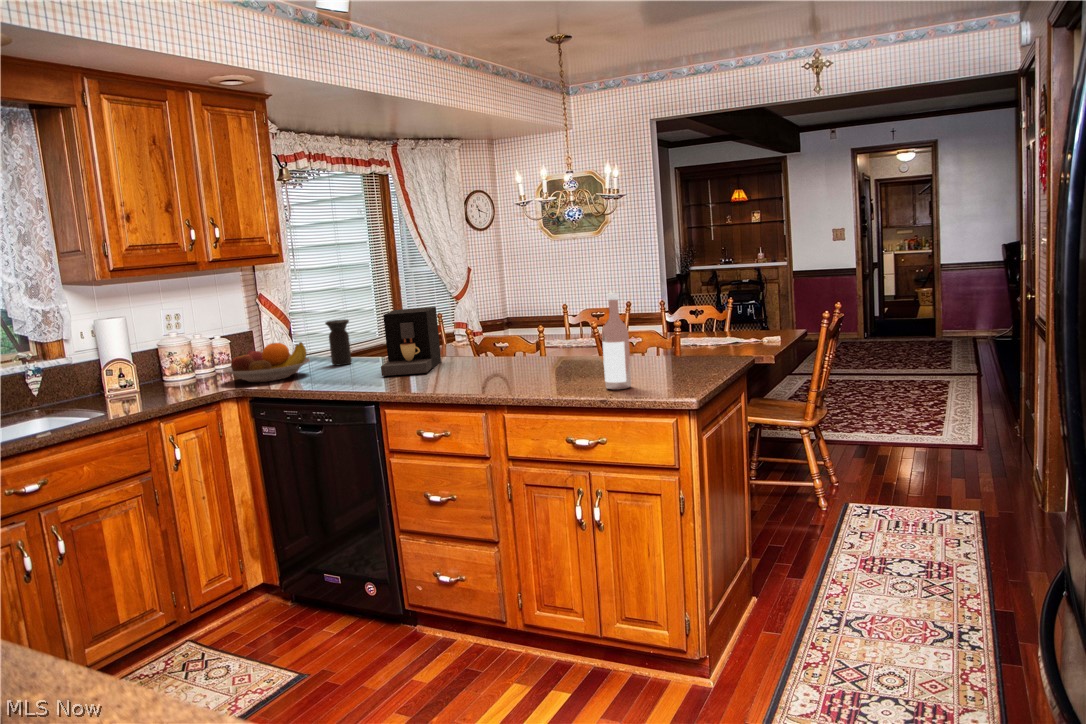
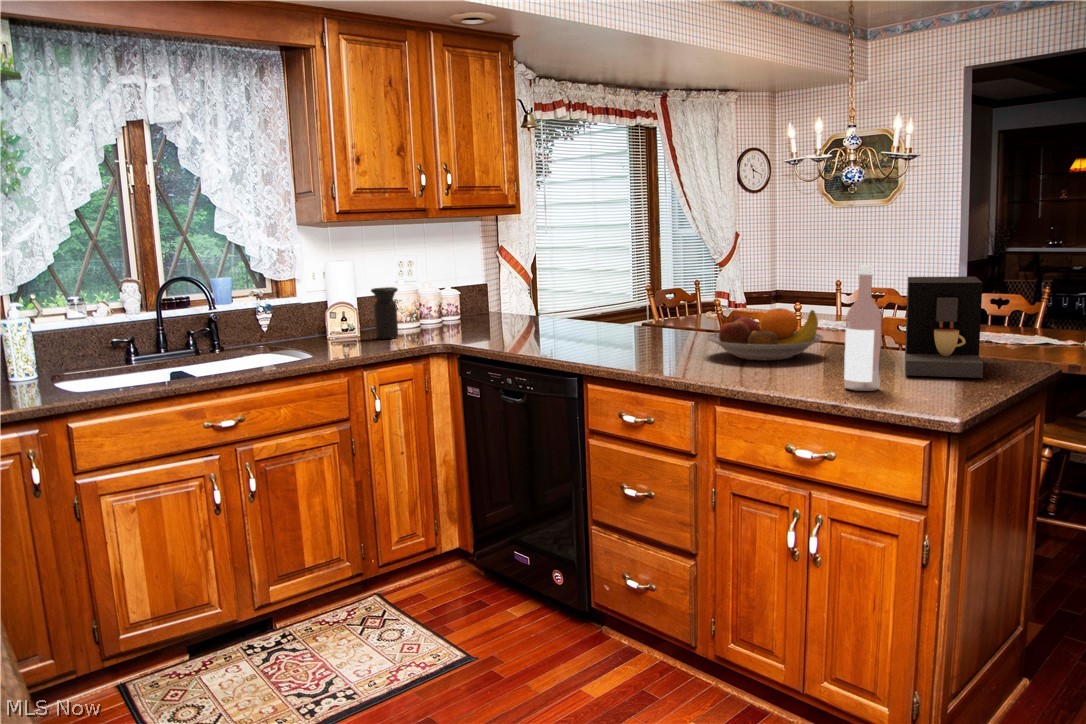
coffee maker: present [381,307,441,376] -> present [905,276,983,378]
vase: present [325,319,352,366] -> present [371,287,398,339]
fruit bowl: present [223,342,310,382] -> present [707,308,824,360]

